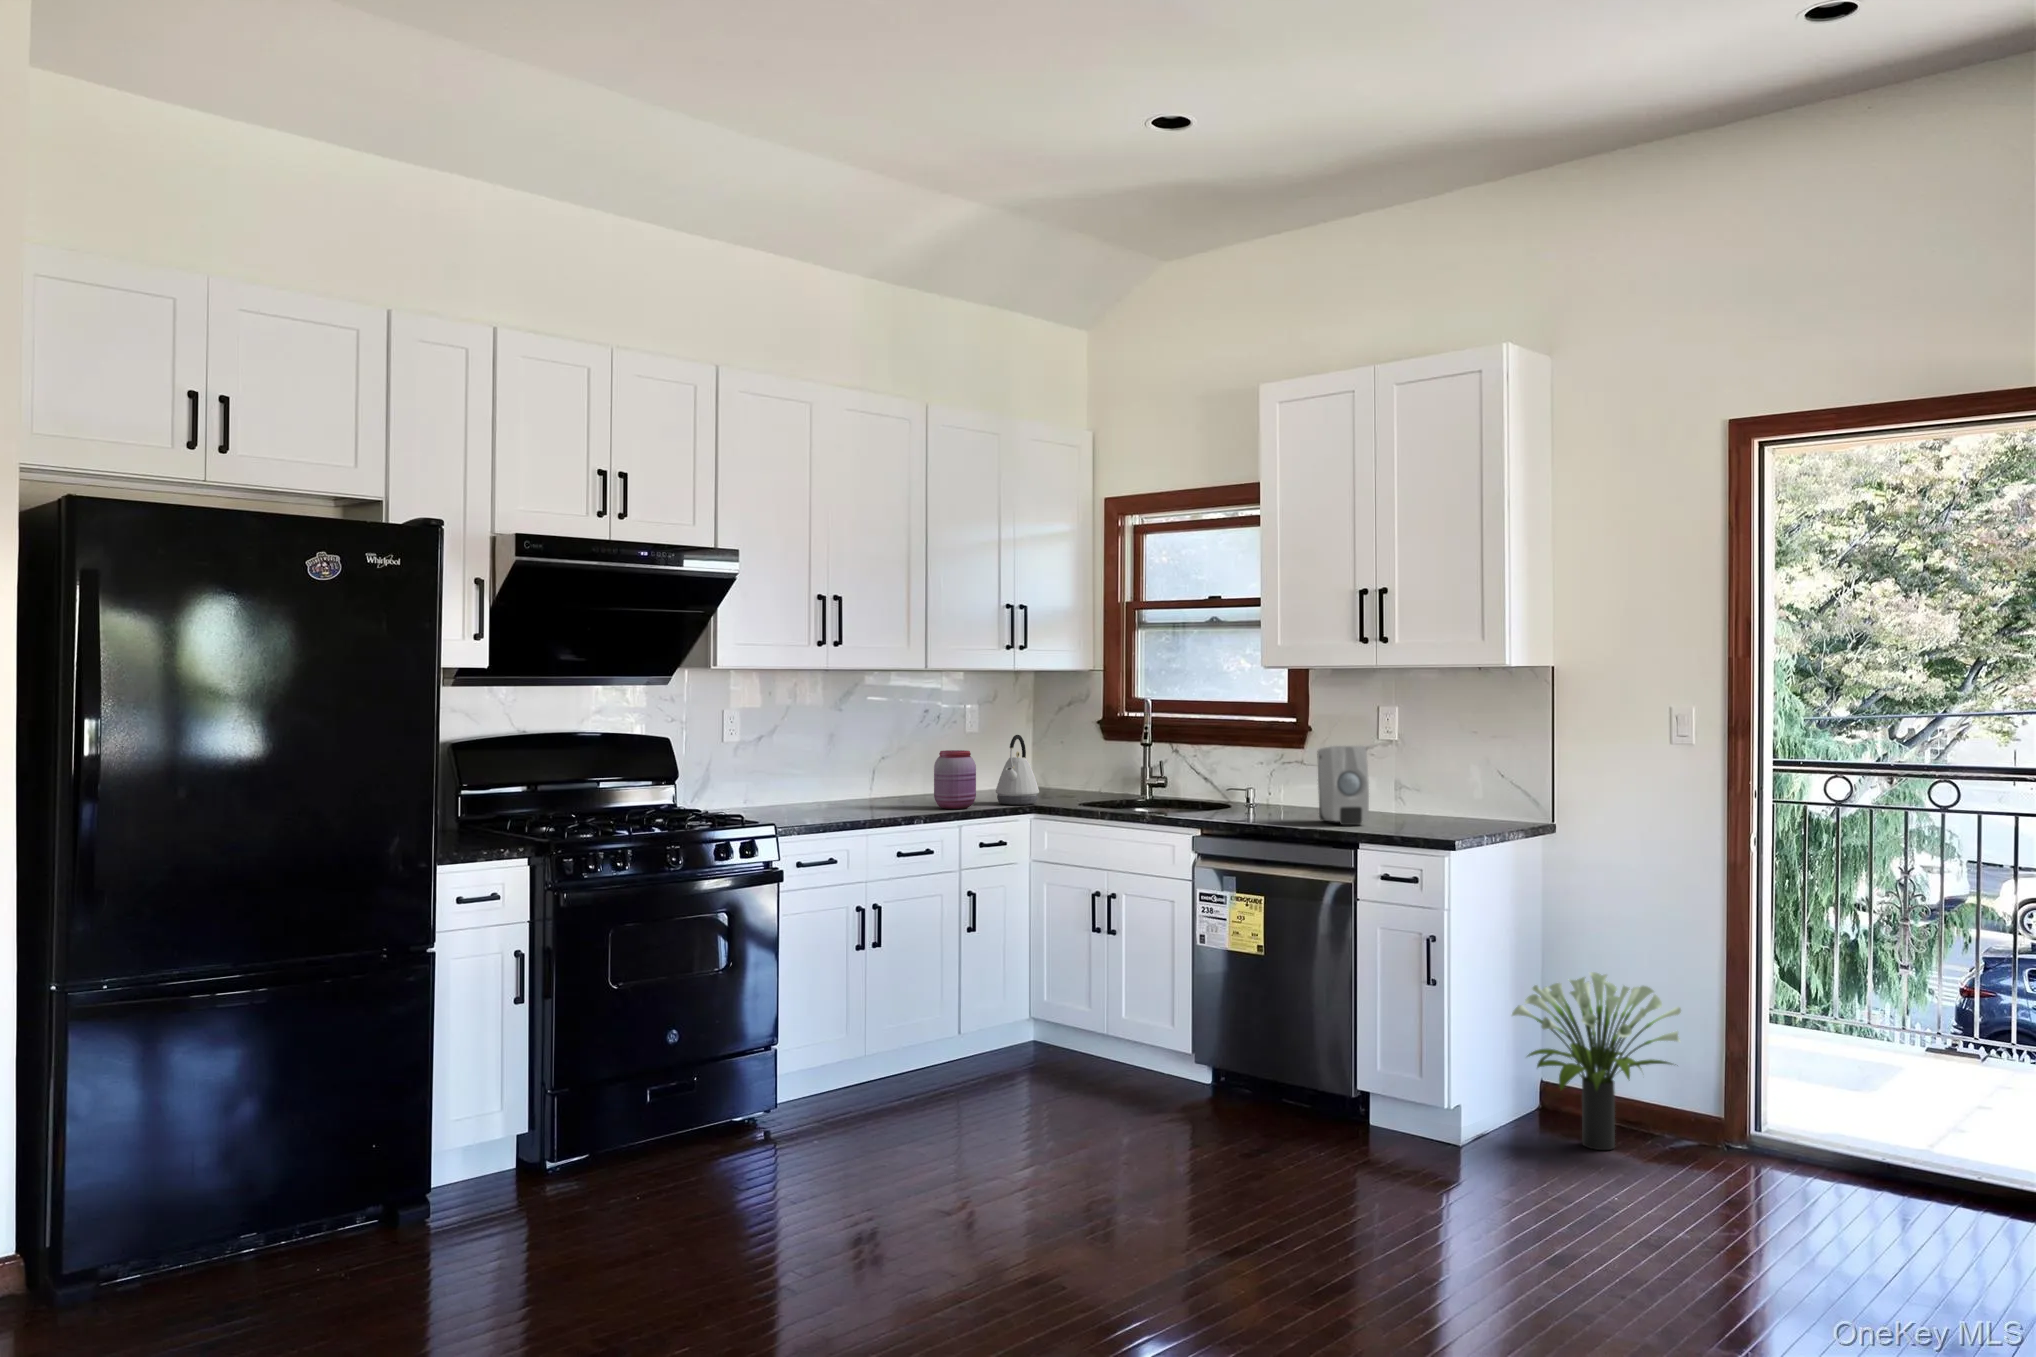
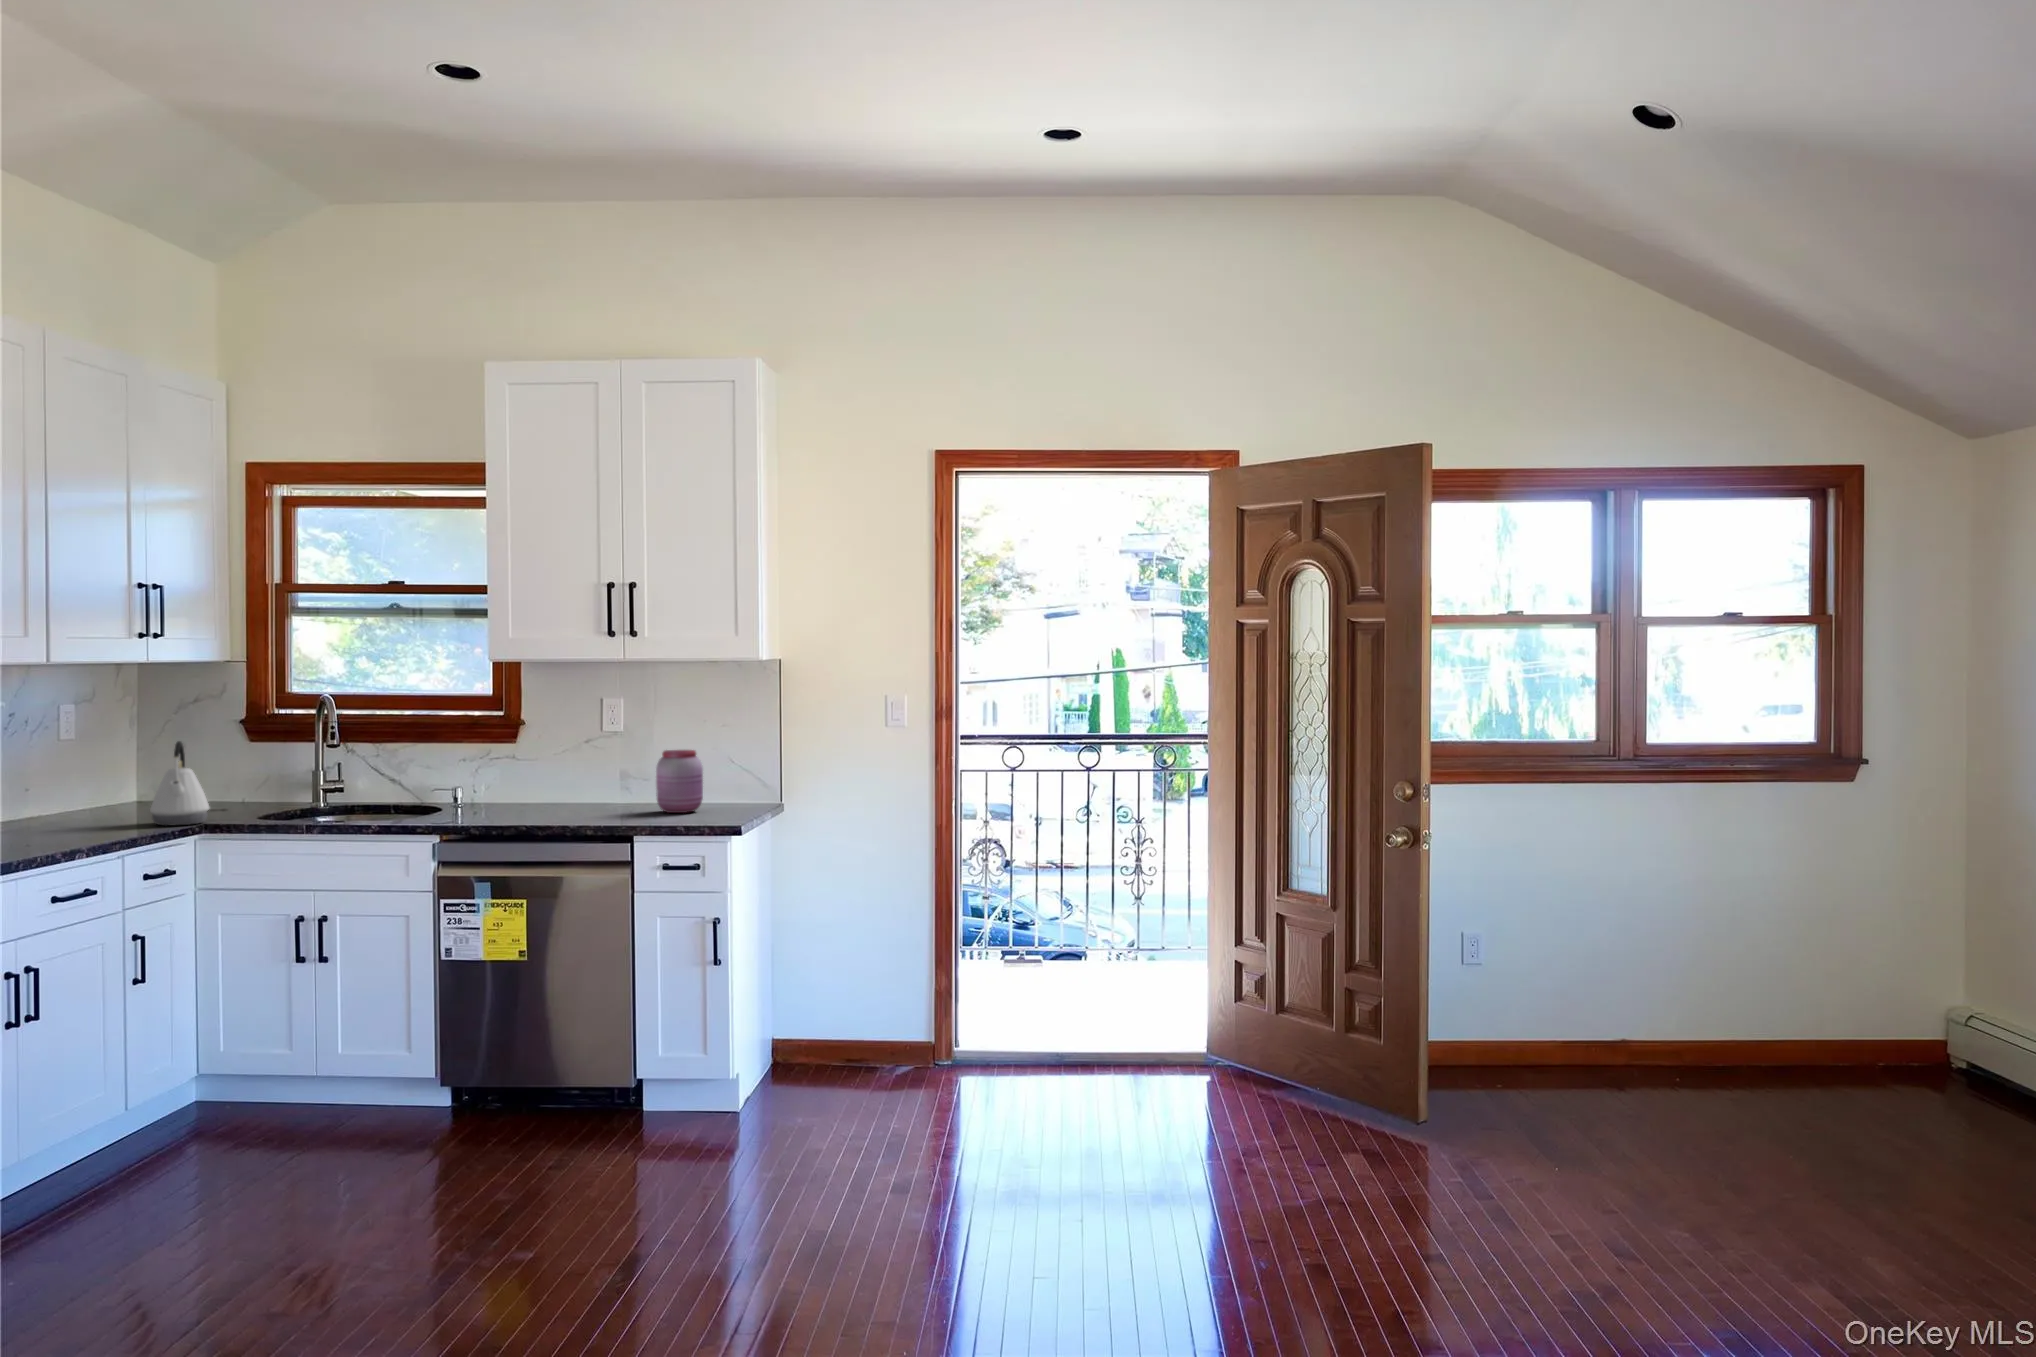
soap dispenser: present [1317,746,1369,825] -> none [564,739,626,819]
jar: present [934,750,976,809] -> present [656,750,703,813]
potted plant: present [1512,972,1681,1150] -> none [774,934,919,1092]

